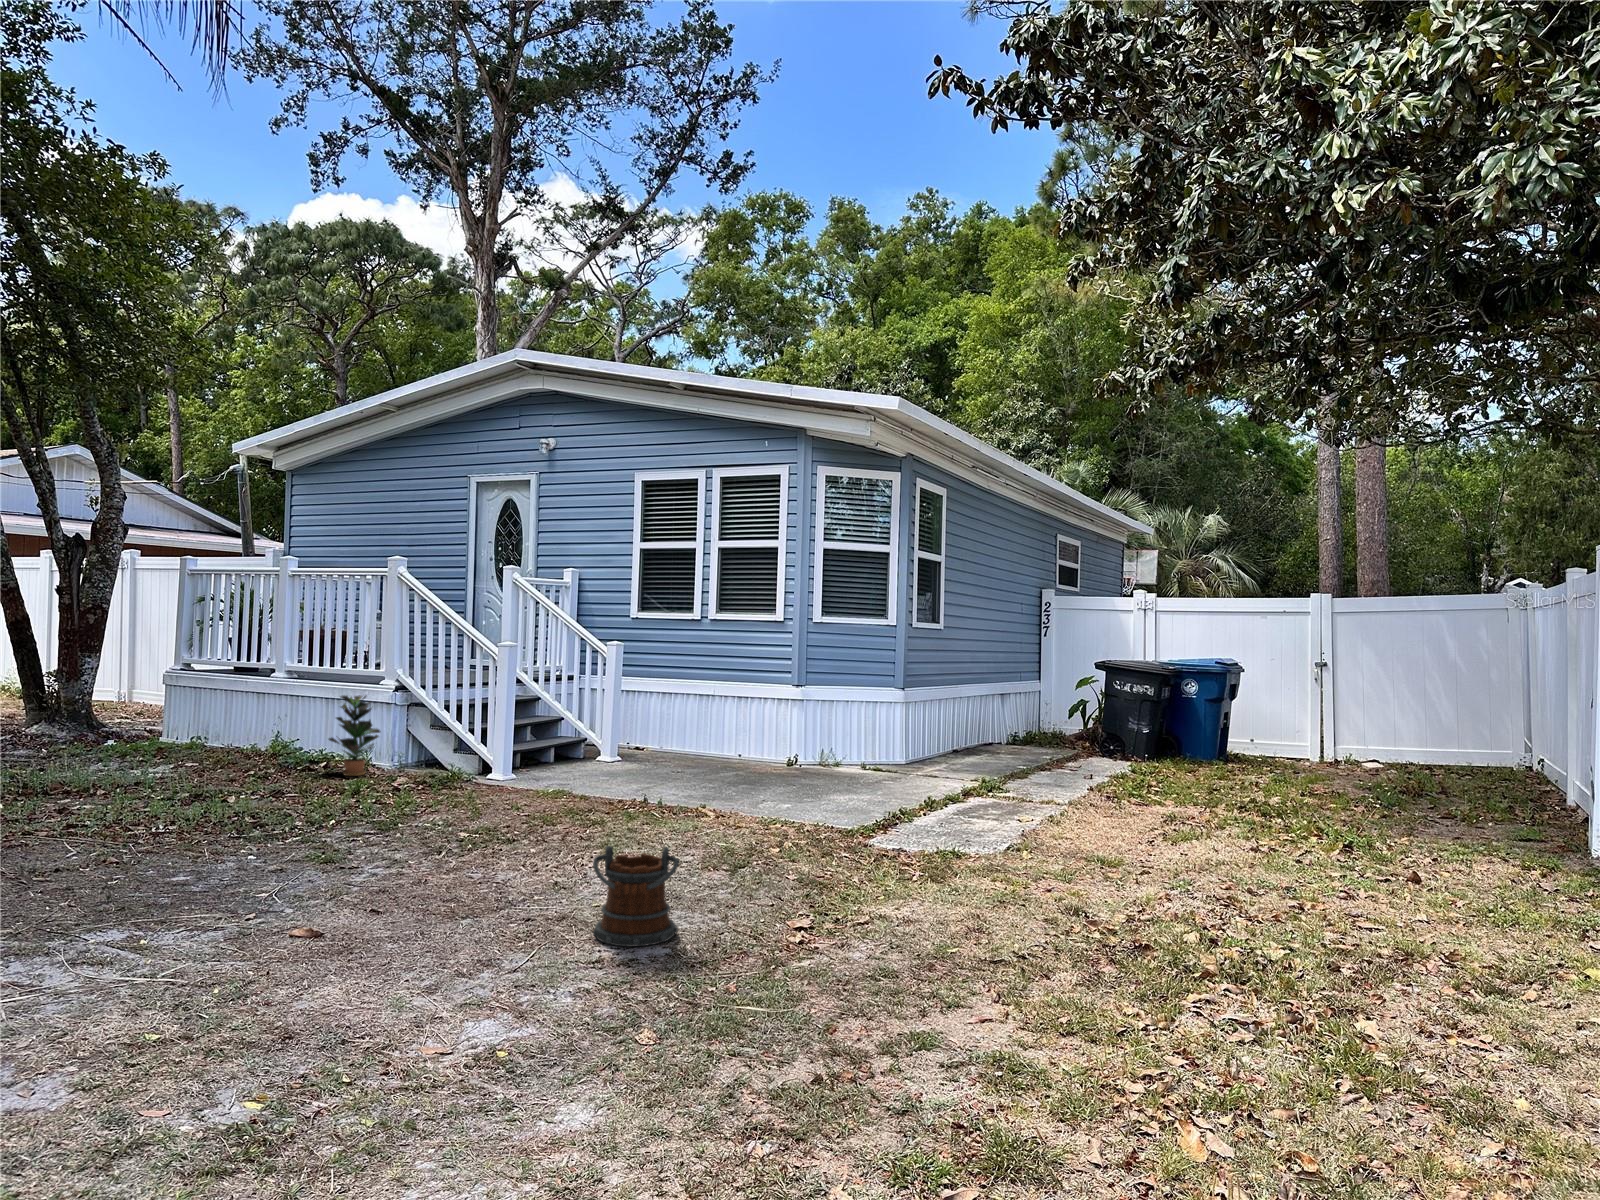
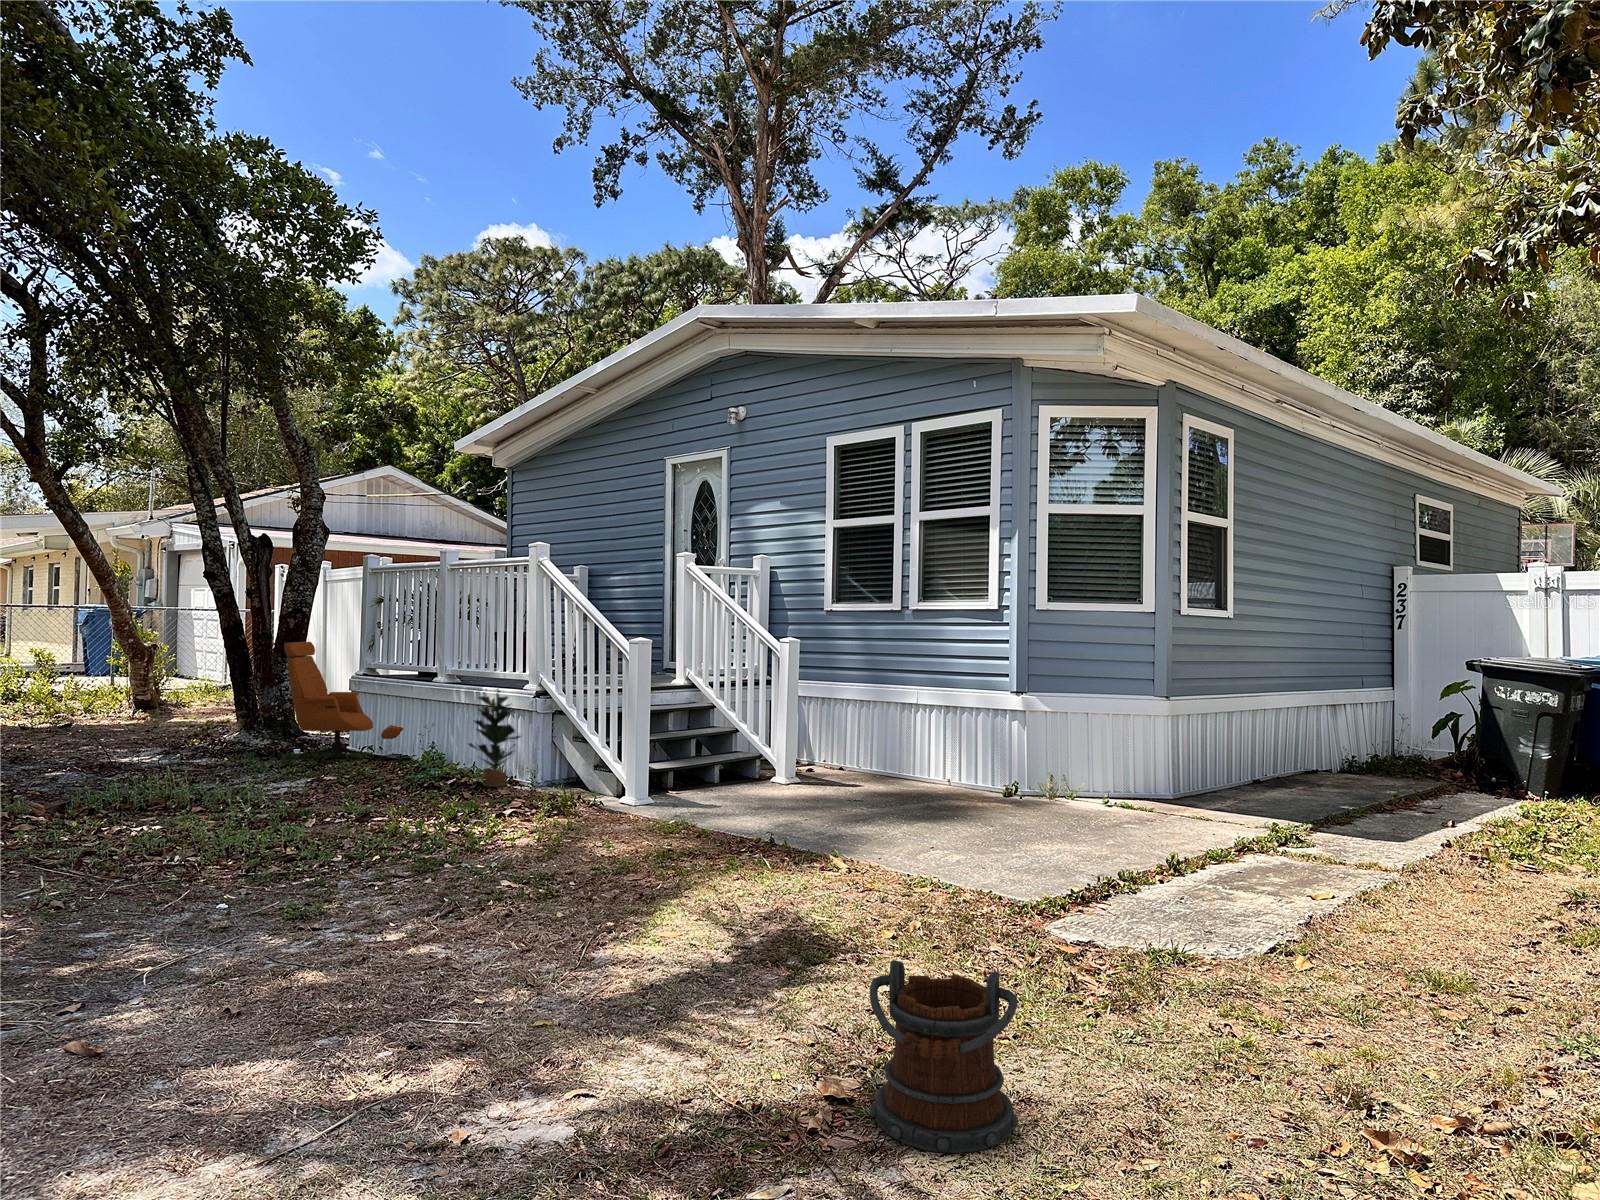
lounge chair: none [102,644,260,761] -> present [284,642,408,762]
bucket: present [593,846,679,947] -> present [870,960,1018,1153]

